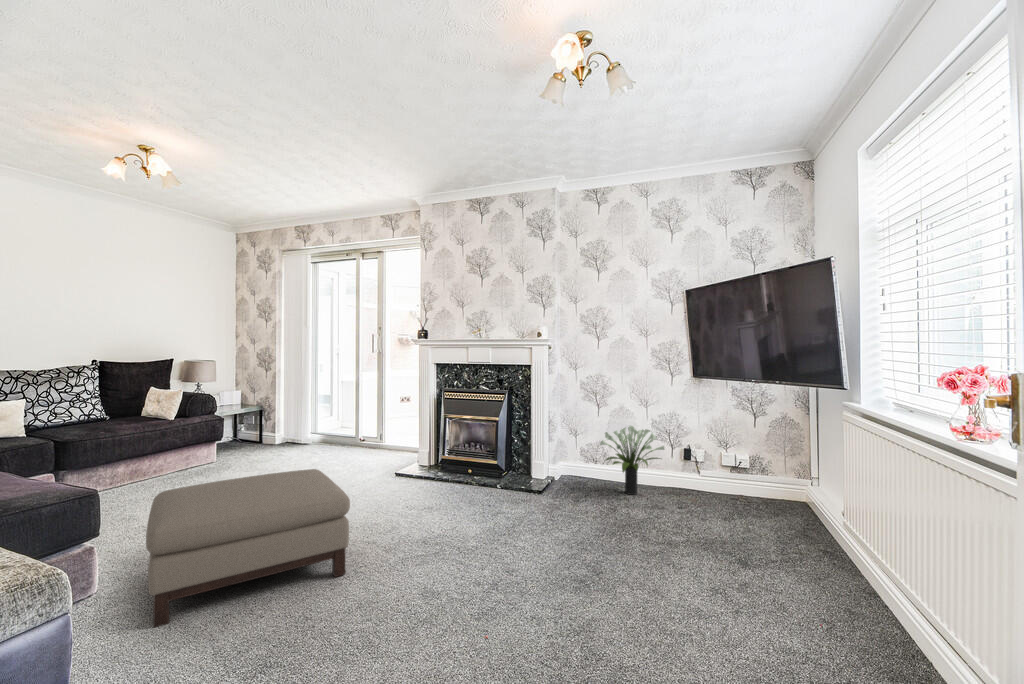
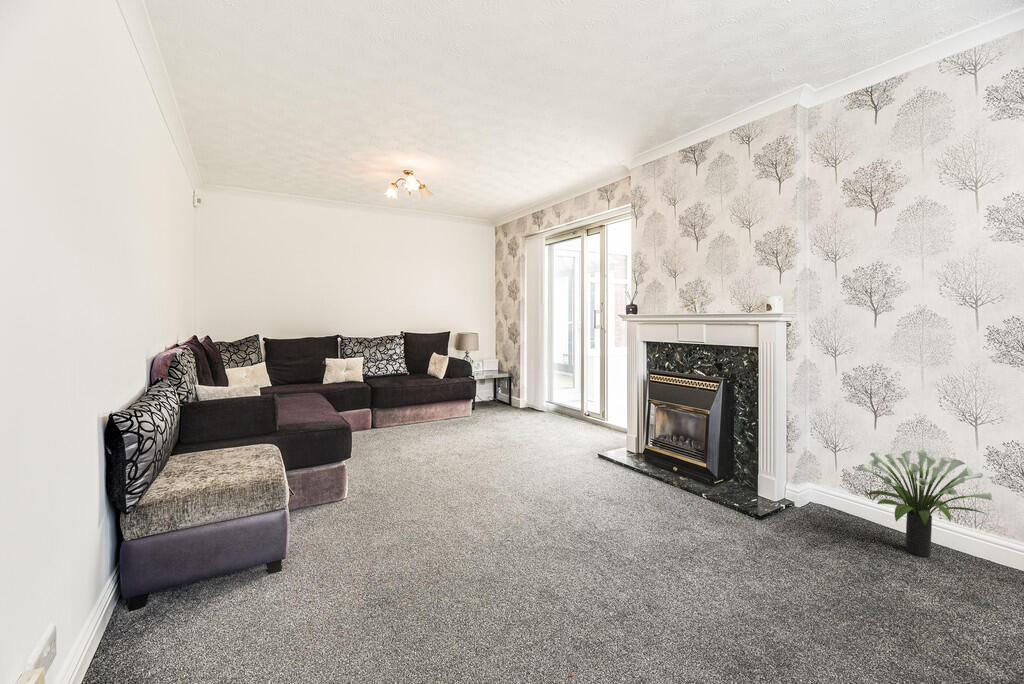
ottoman: present [146,469,350,627] -> none [323,448,491,564]

